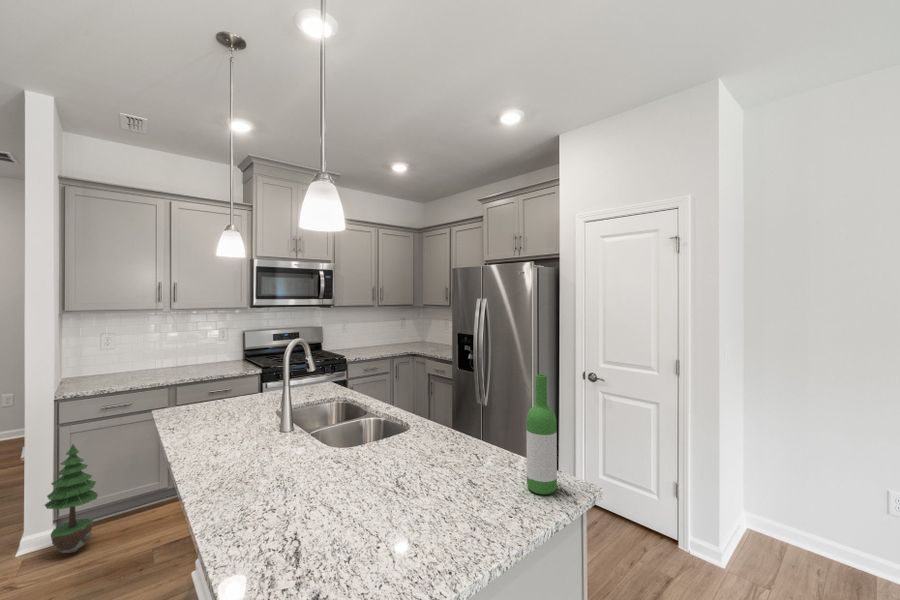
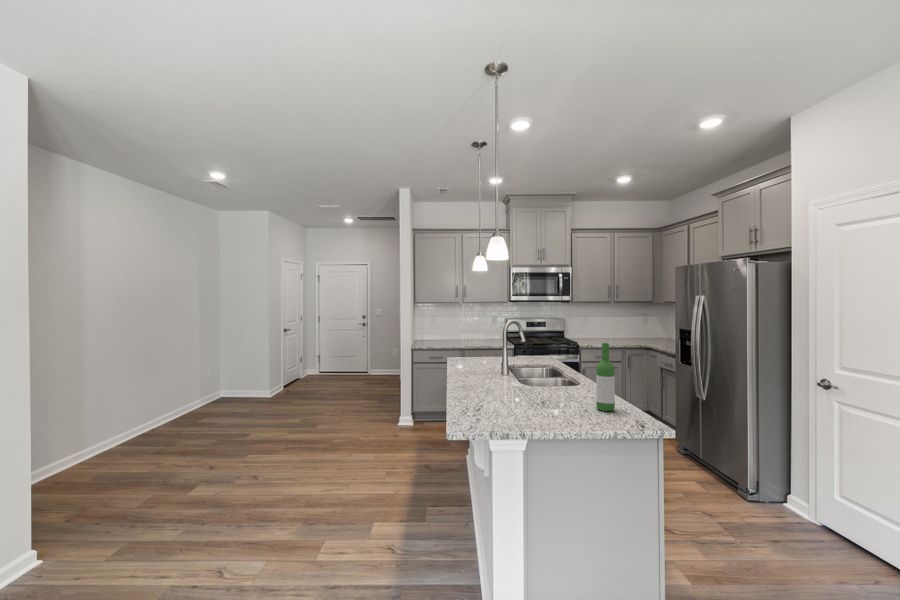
potted tree: present [45,444,98,553] -> none [408,373,428,431]

